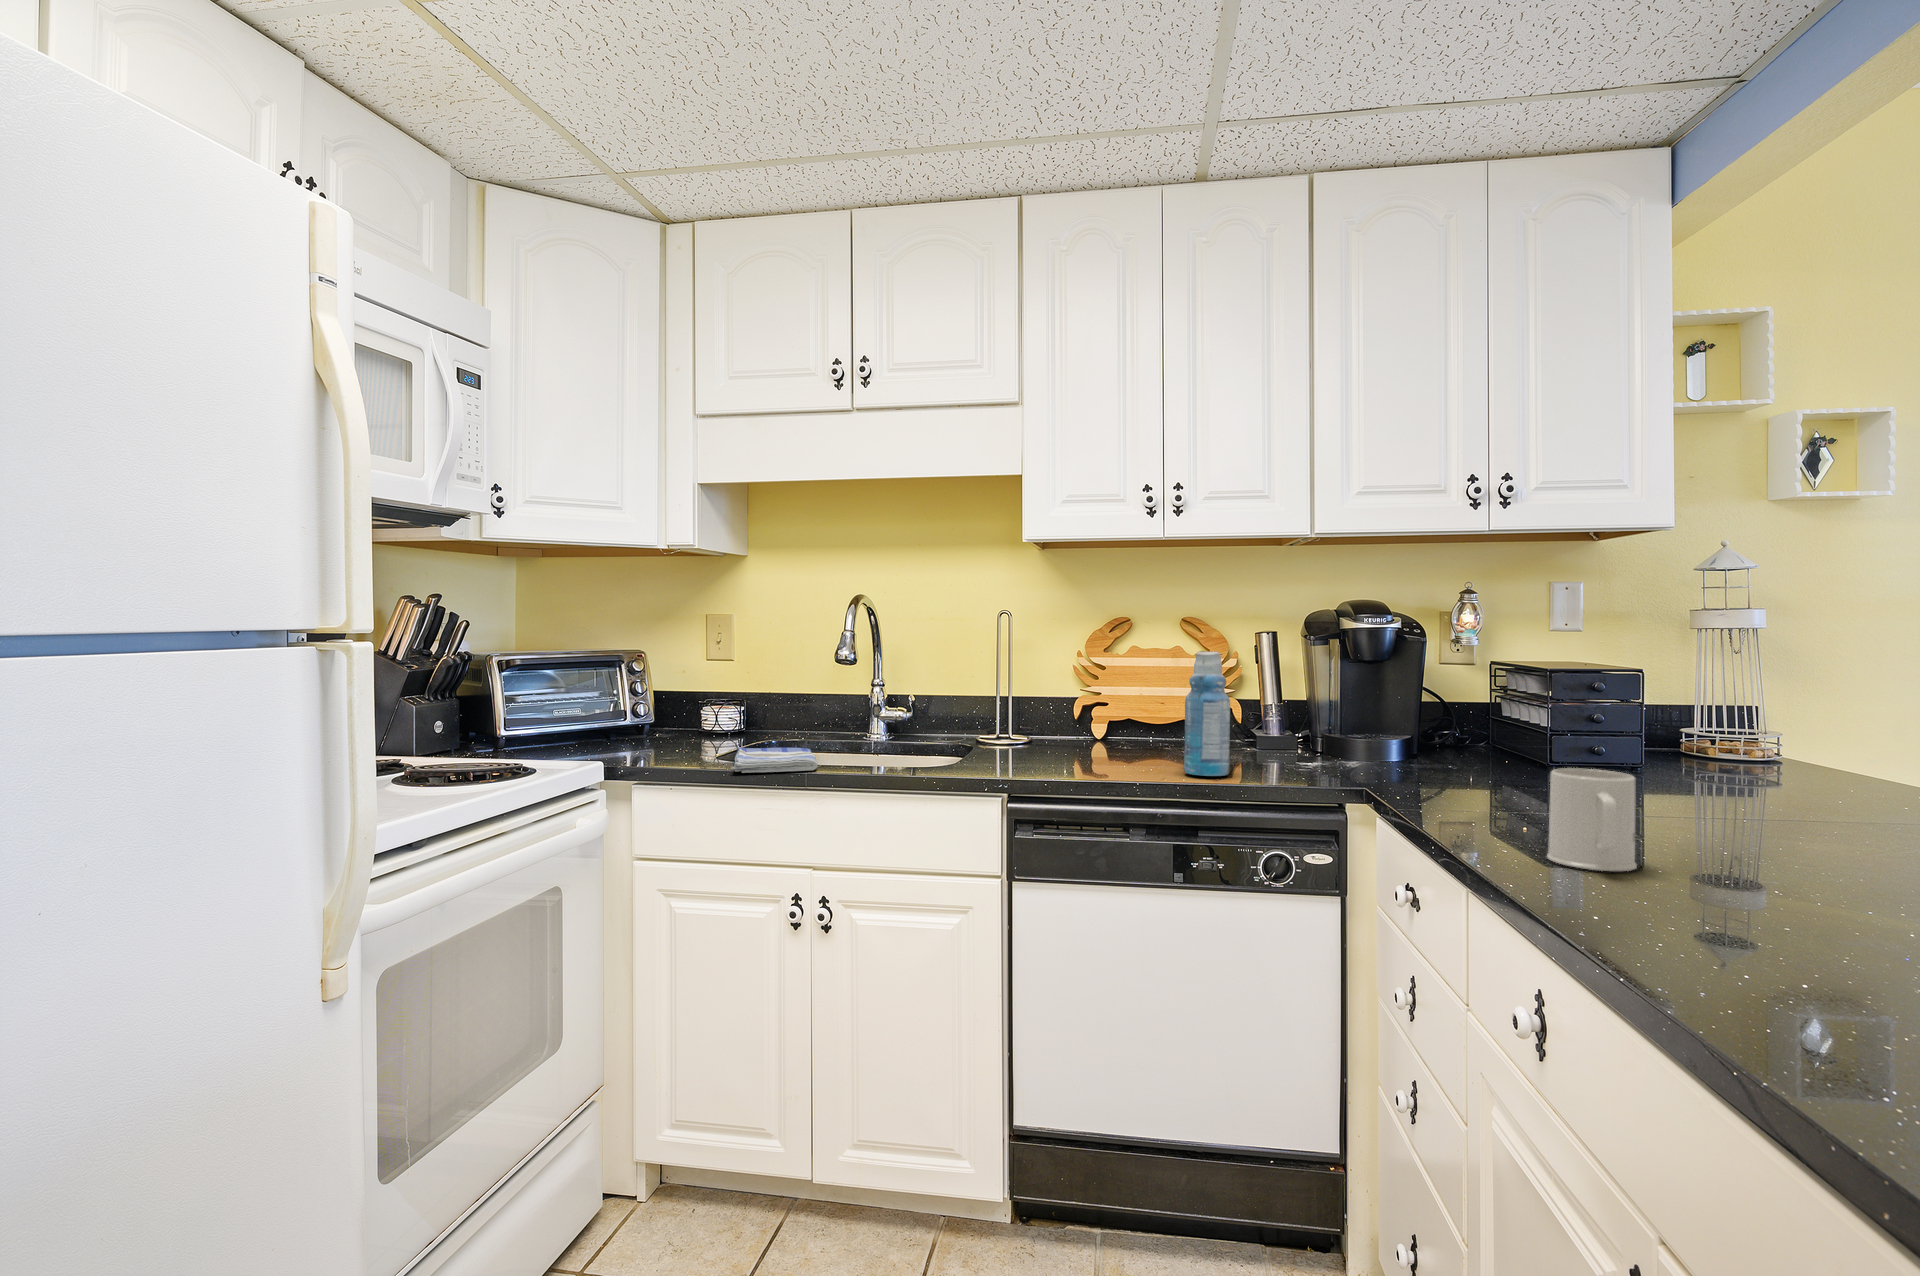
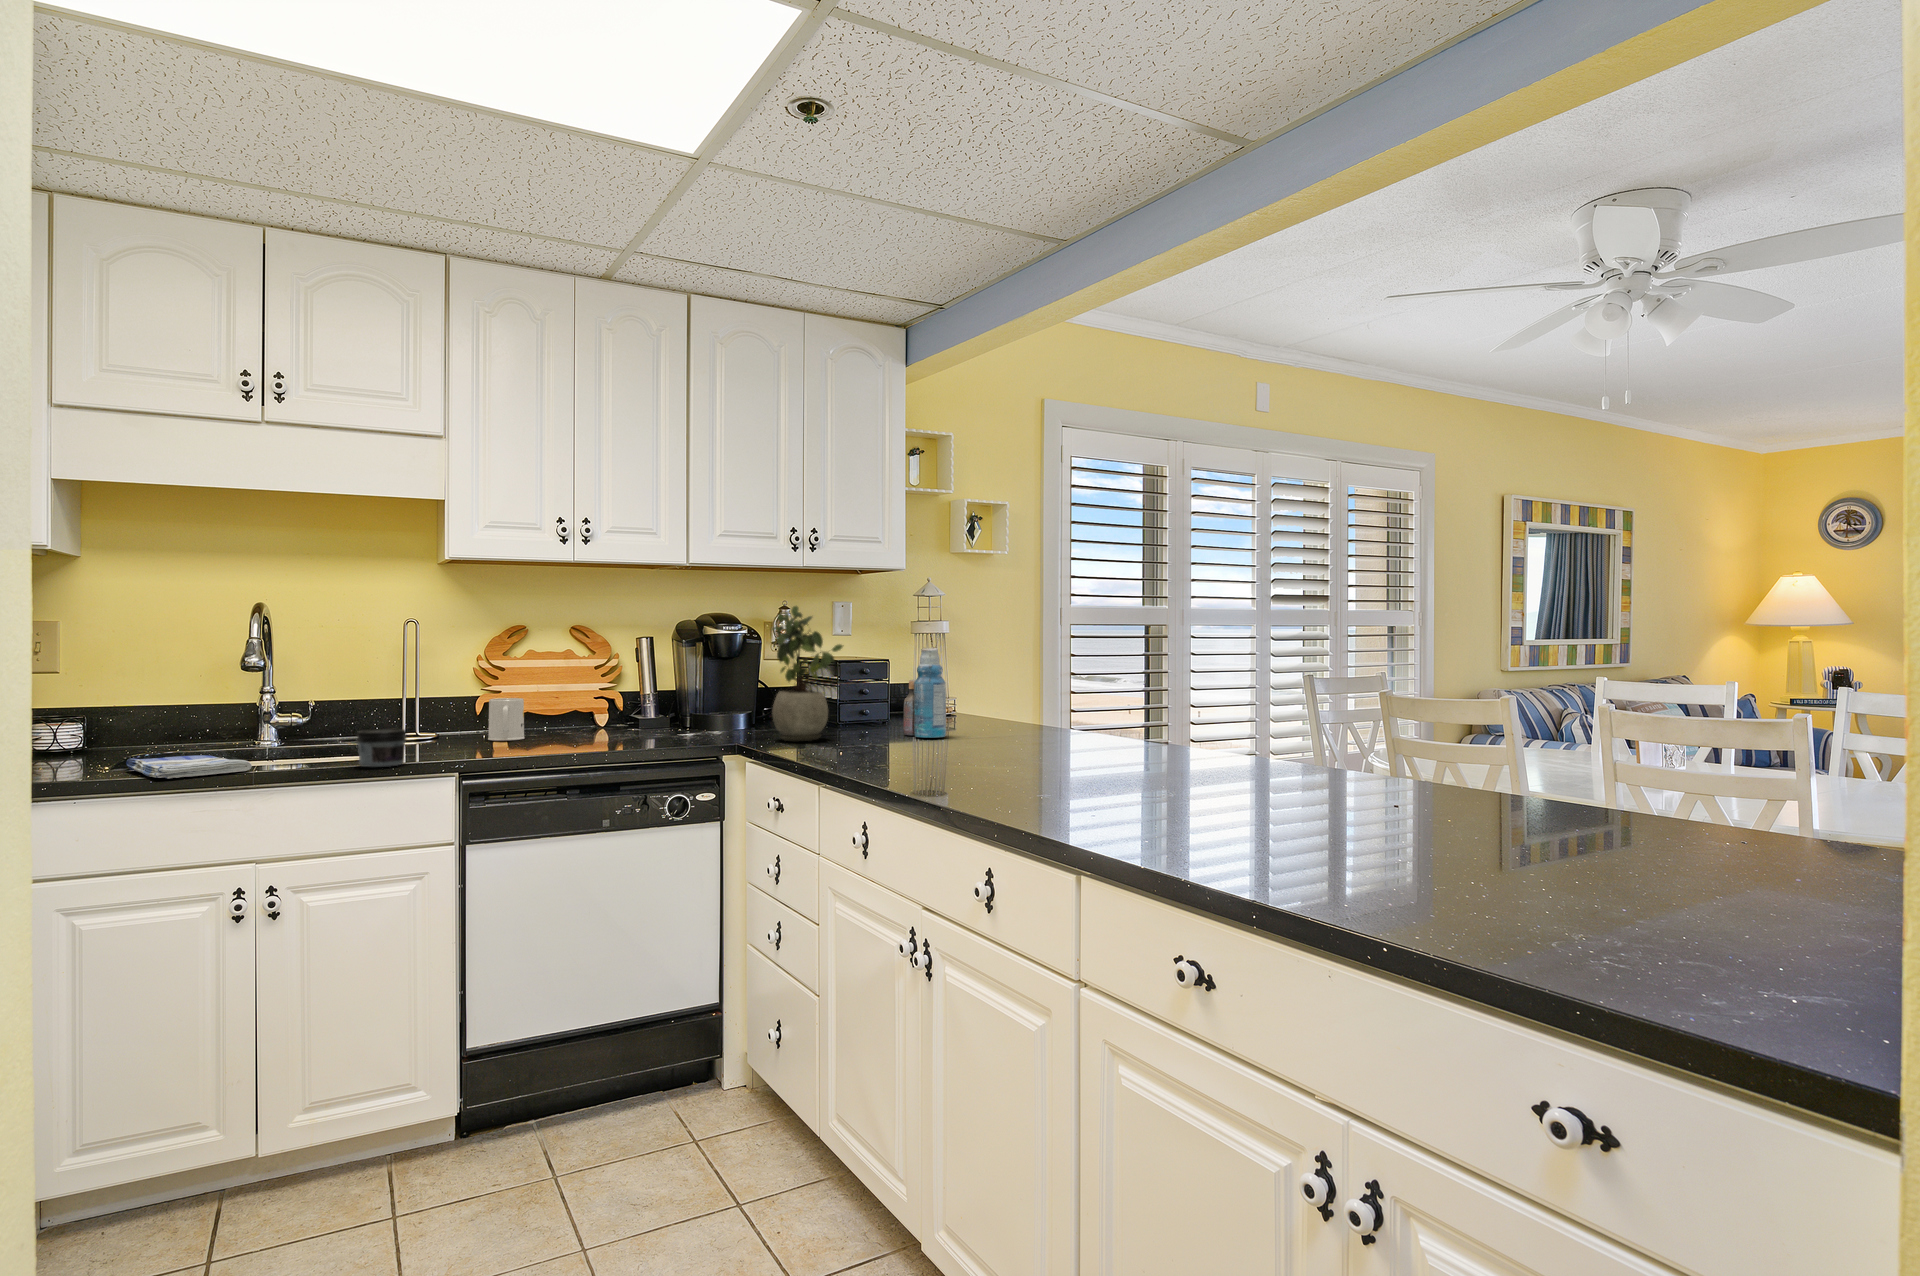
potted plant: none [1427,584,1550,795] -> present [772,606,843,741]
bottle: present [1184,651,1230,776] -> present [903,648,946,738]
jar: none [905,734,956,780] -> present [357,729,406,767]
mug: present [1547,768,1637,871] -> present [488,698,525,741]

